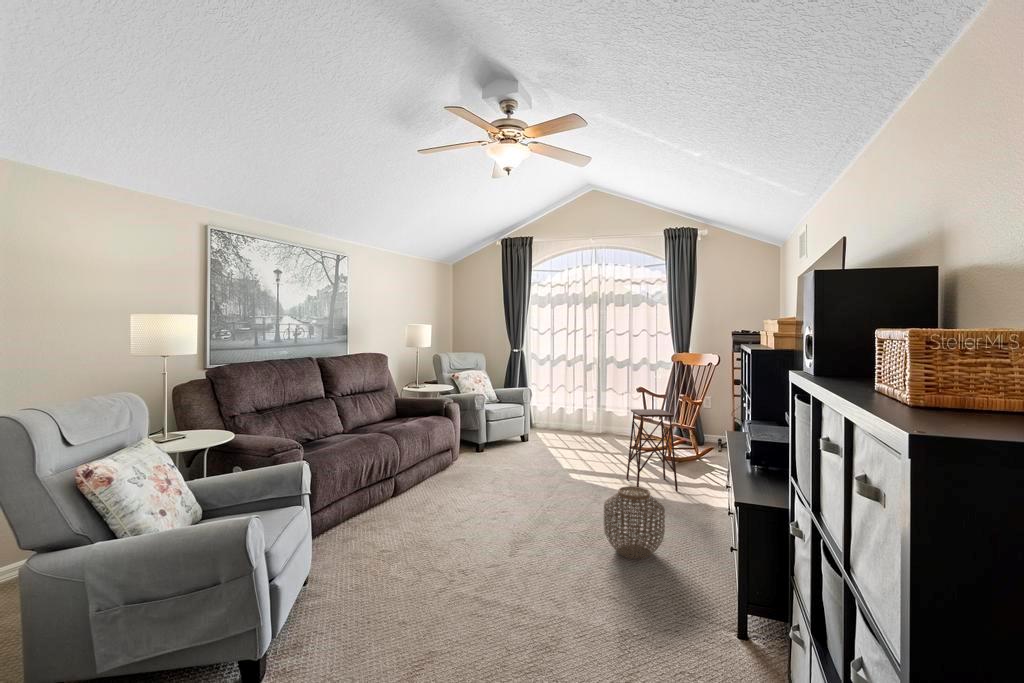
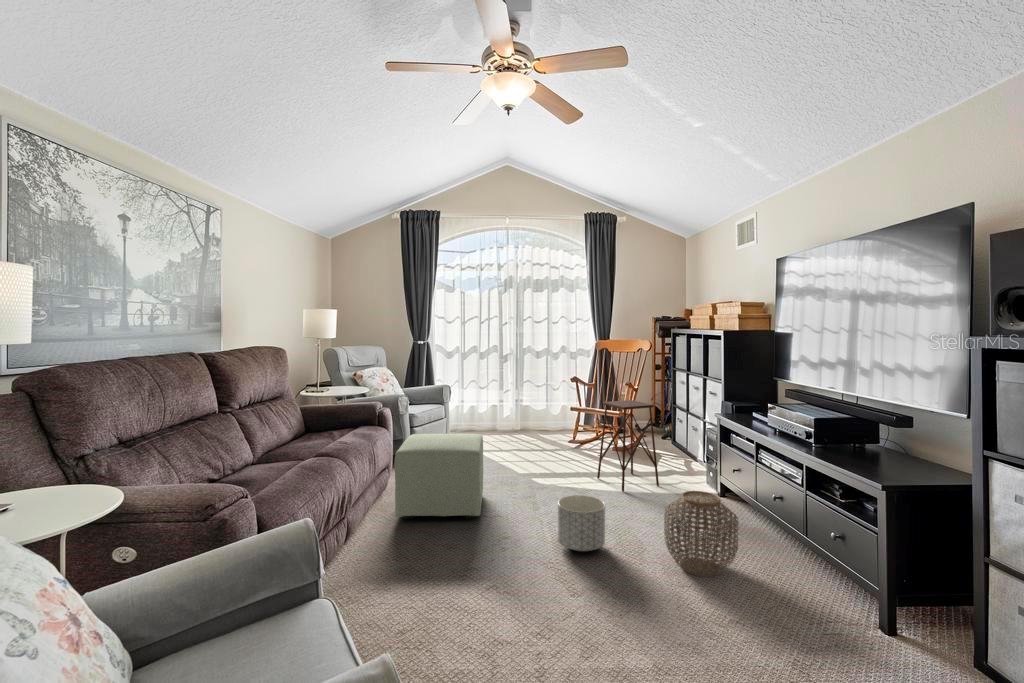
ottoman: none [437,425,518,493] -> present [394,434,483,519]
planter: none [533,482,572,527] -> present [558,495,605,552]

